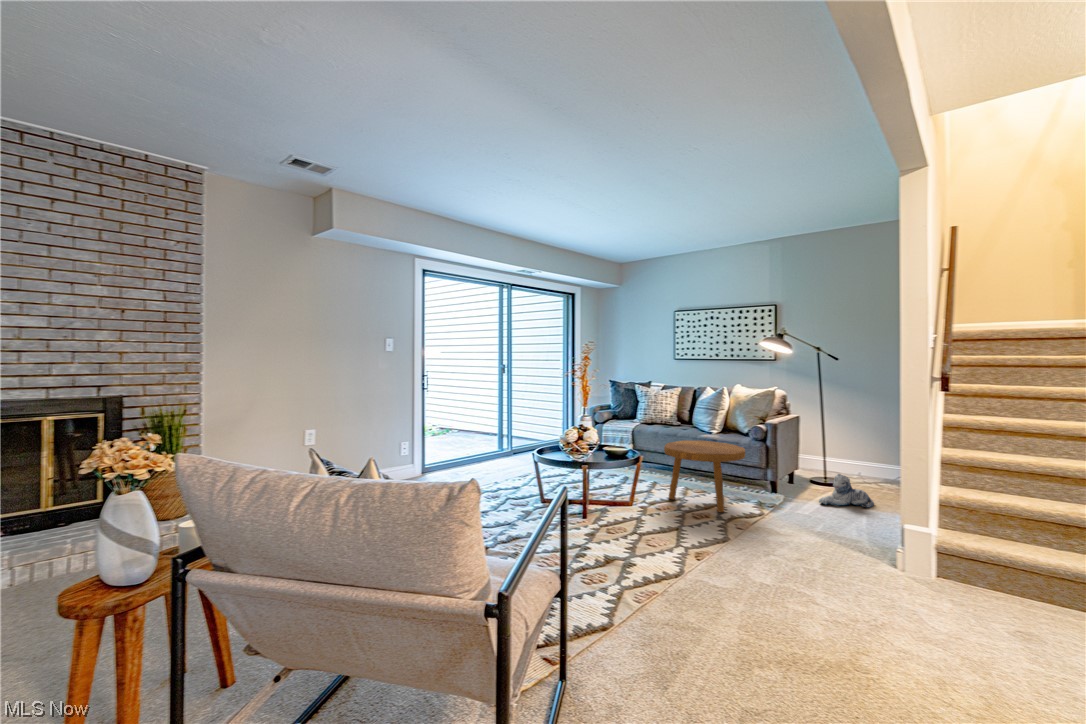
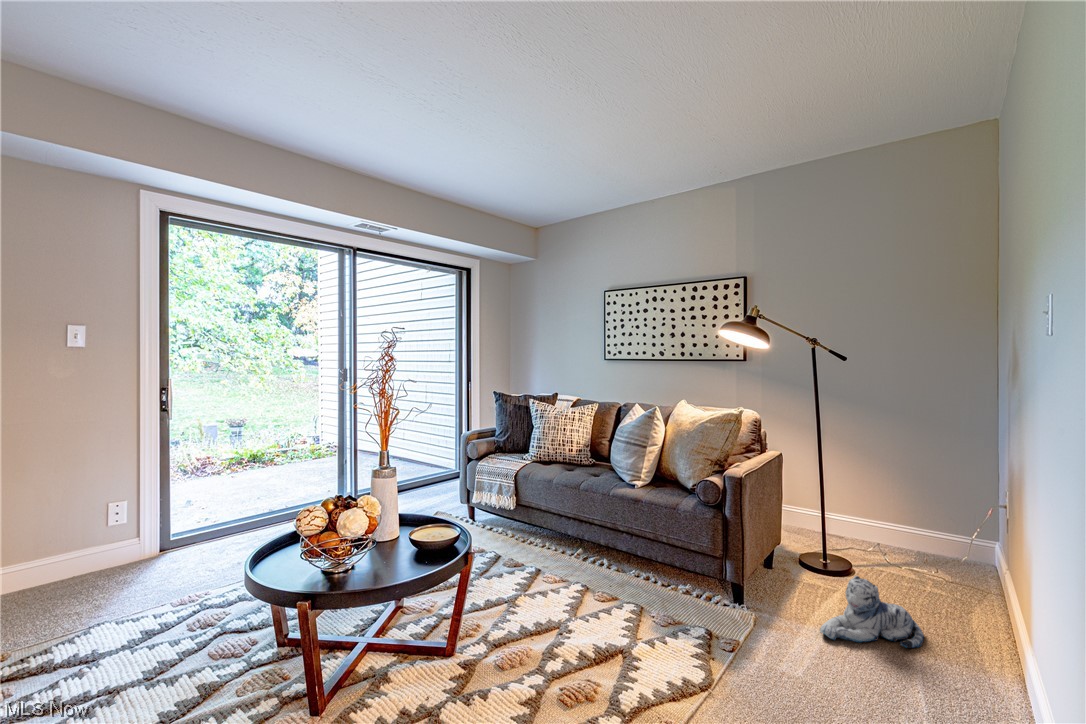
footstool: present [664,440,745,512] -> none [526,506,679,675]

